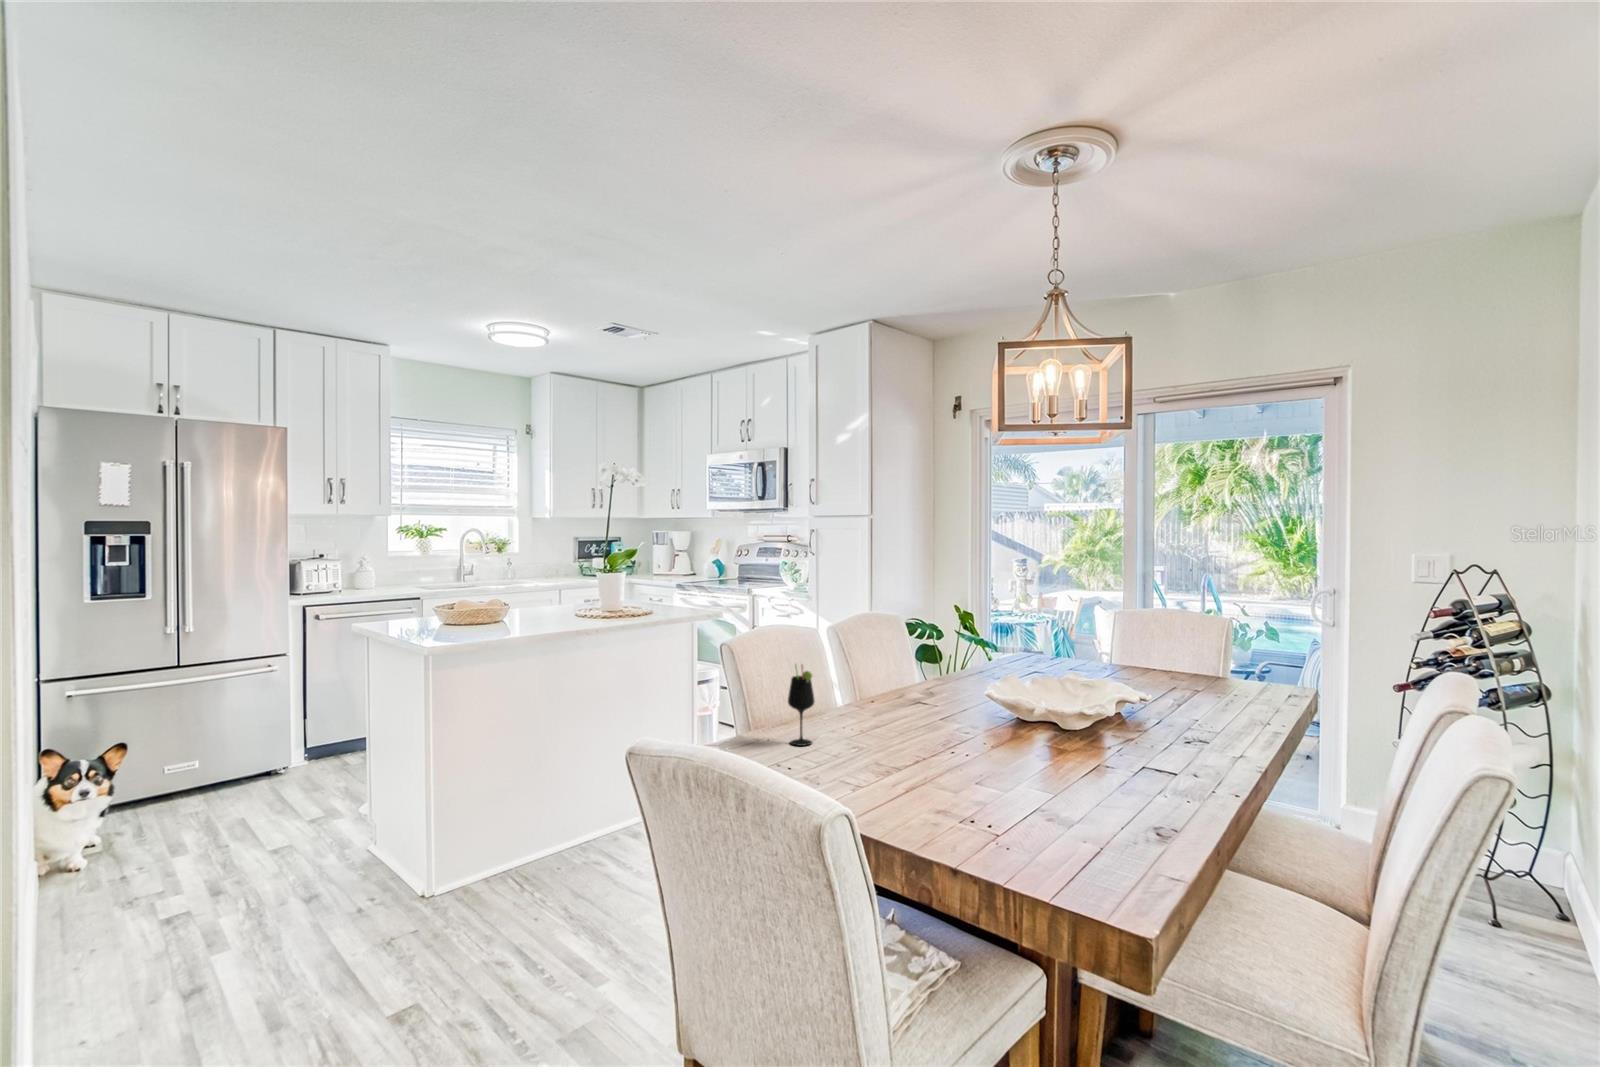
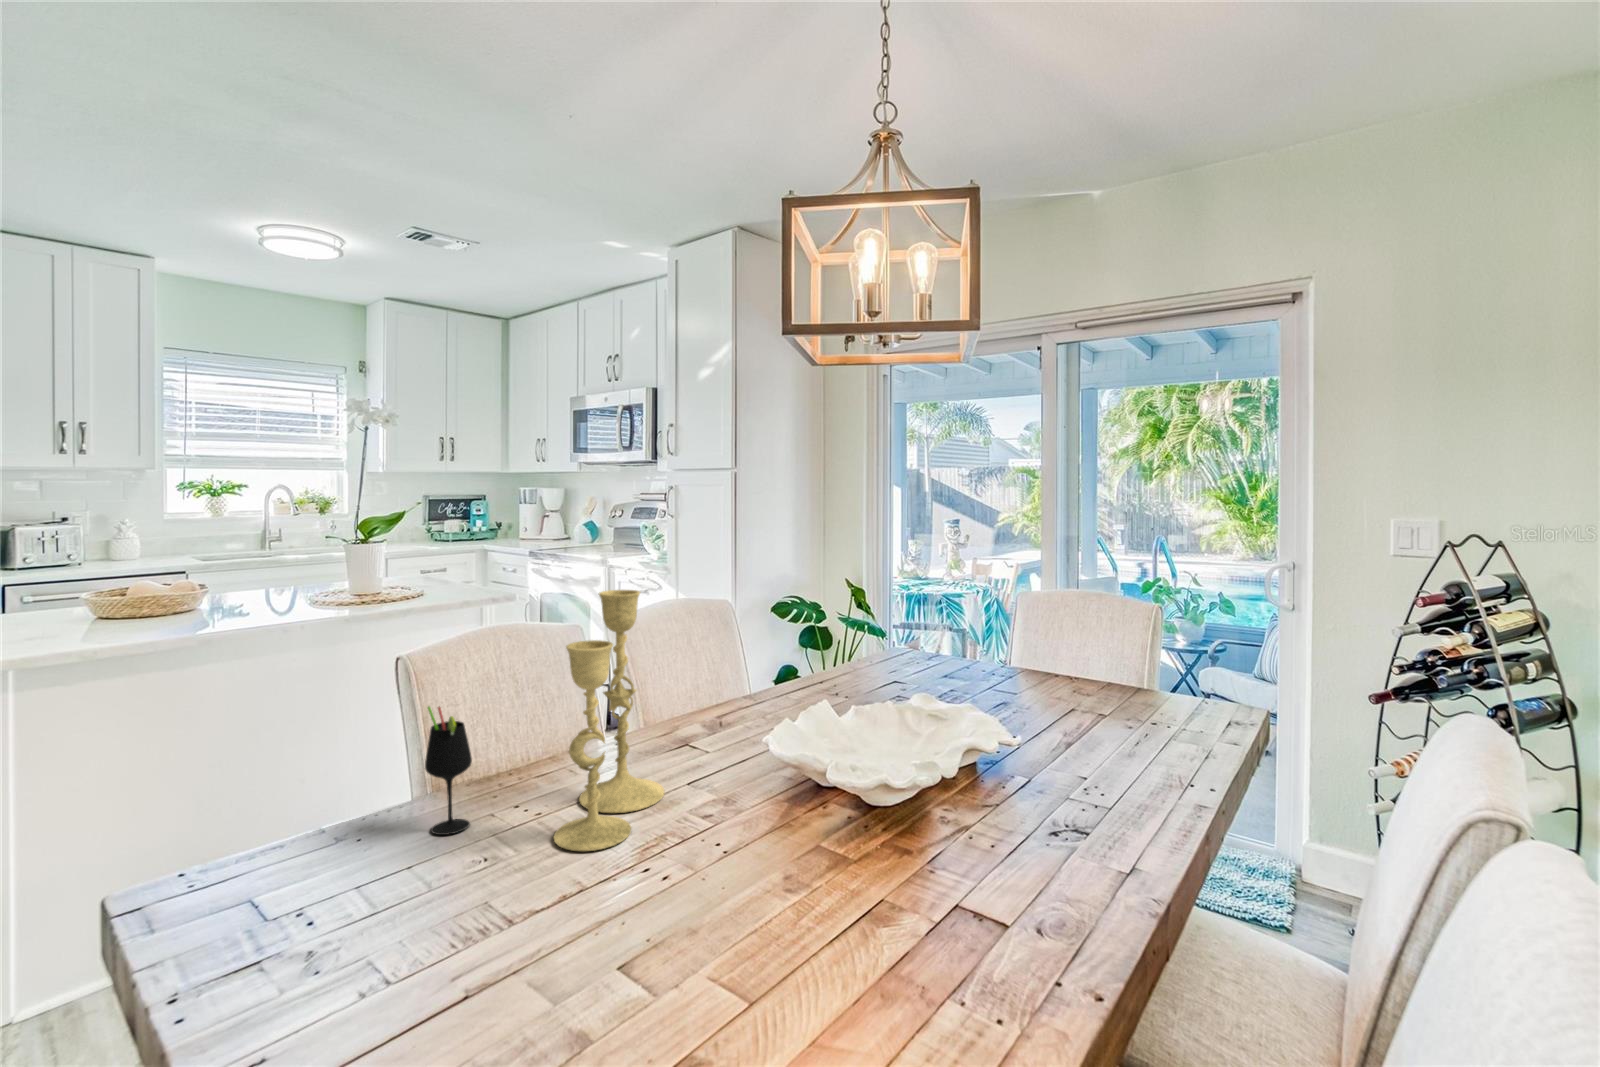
candlestick: none [867,595,922,753] -> present [554,590,664,851]

